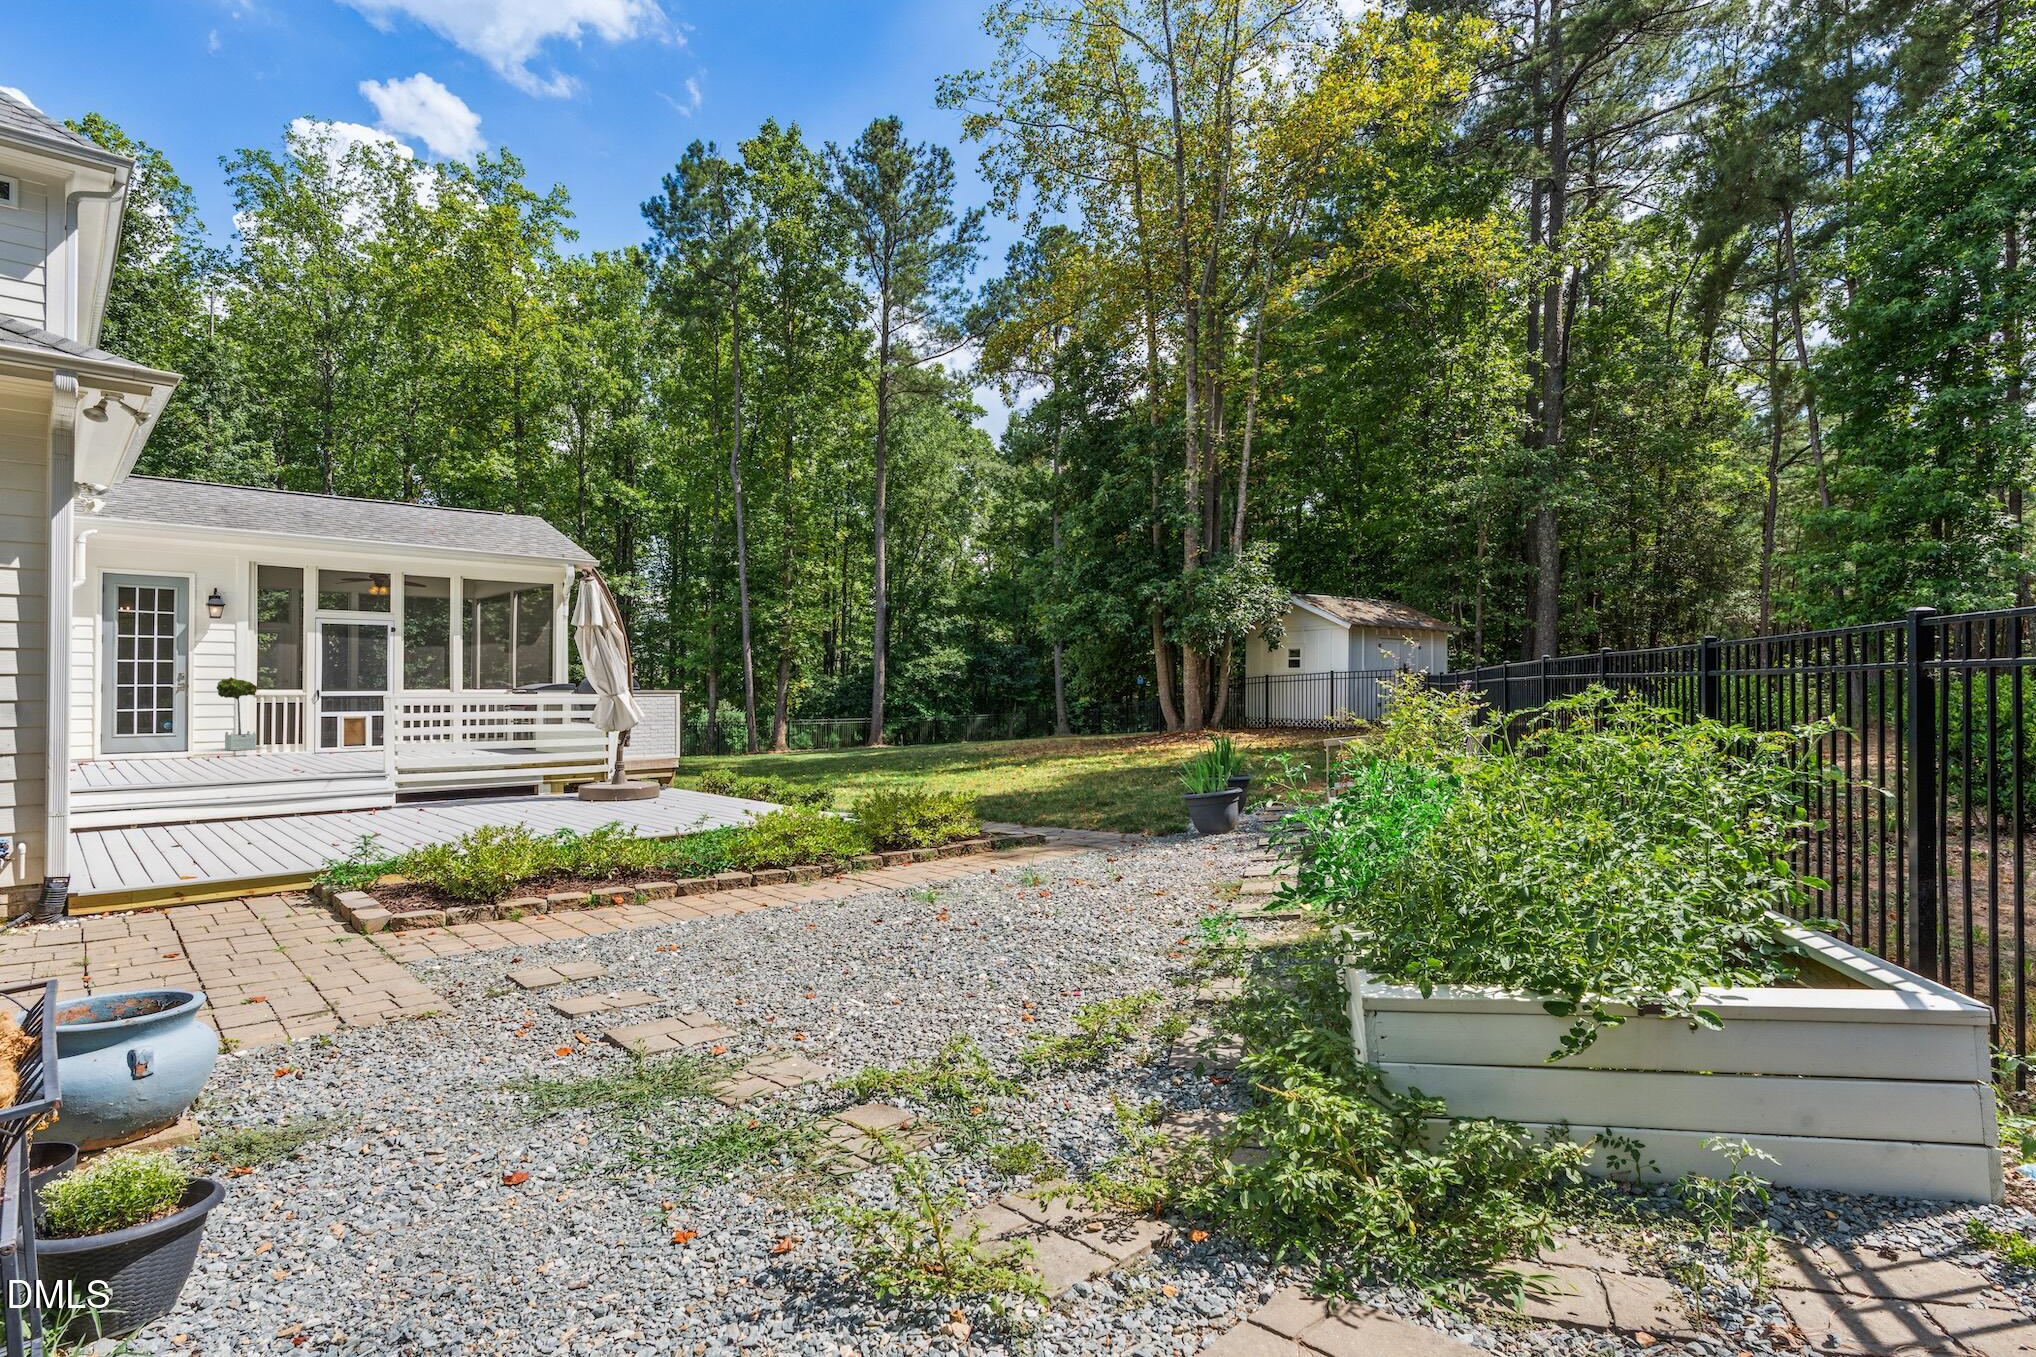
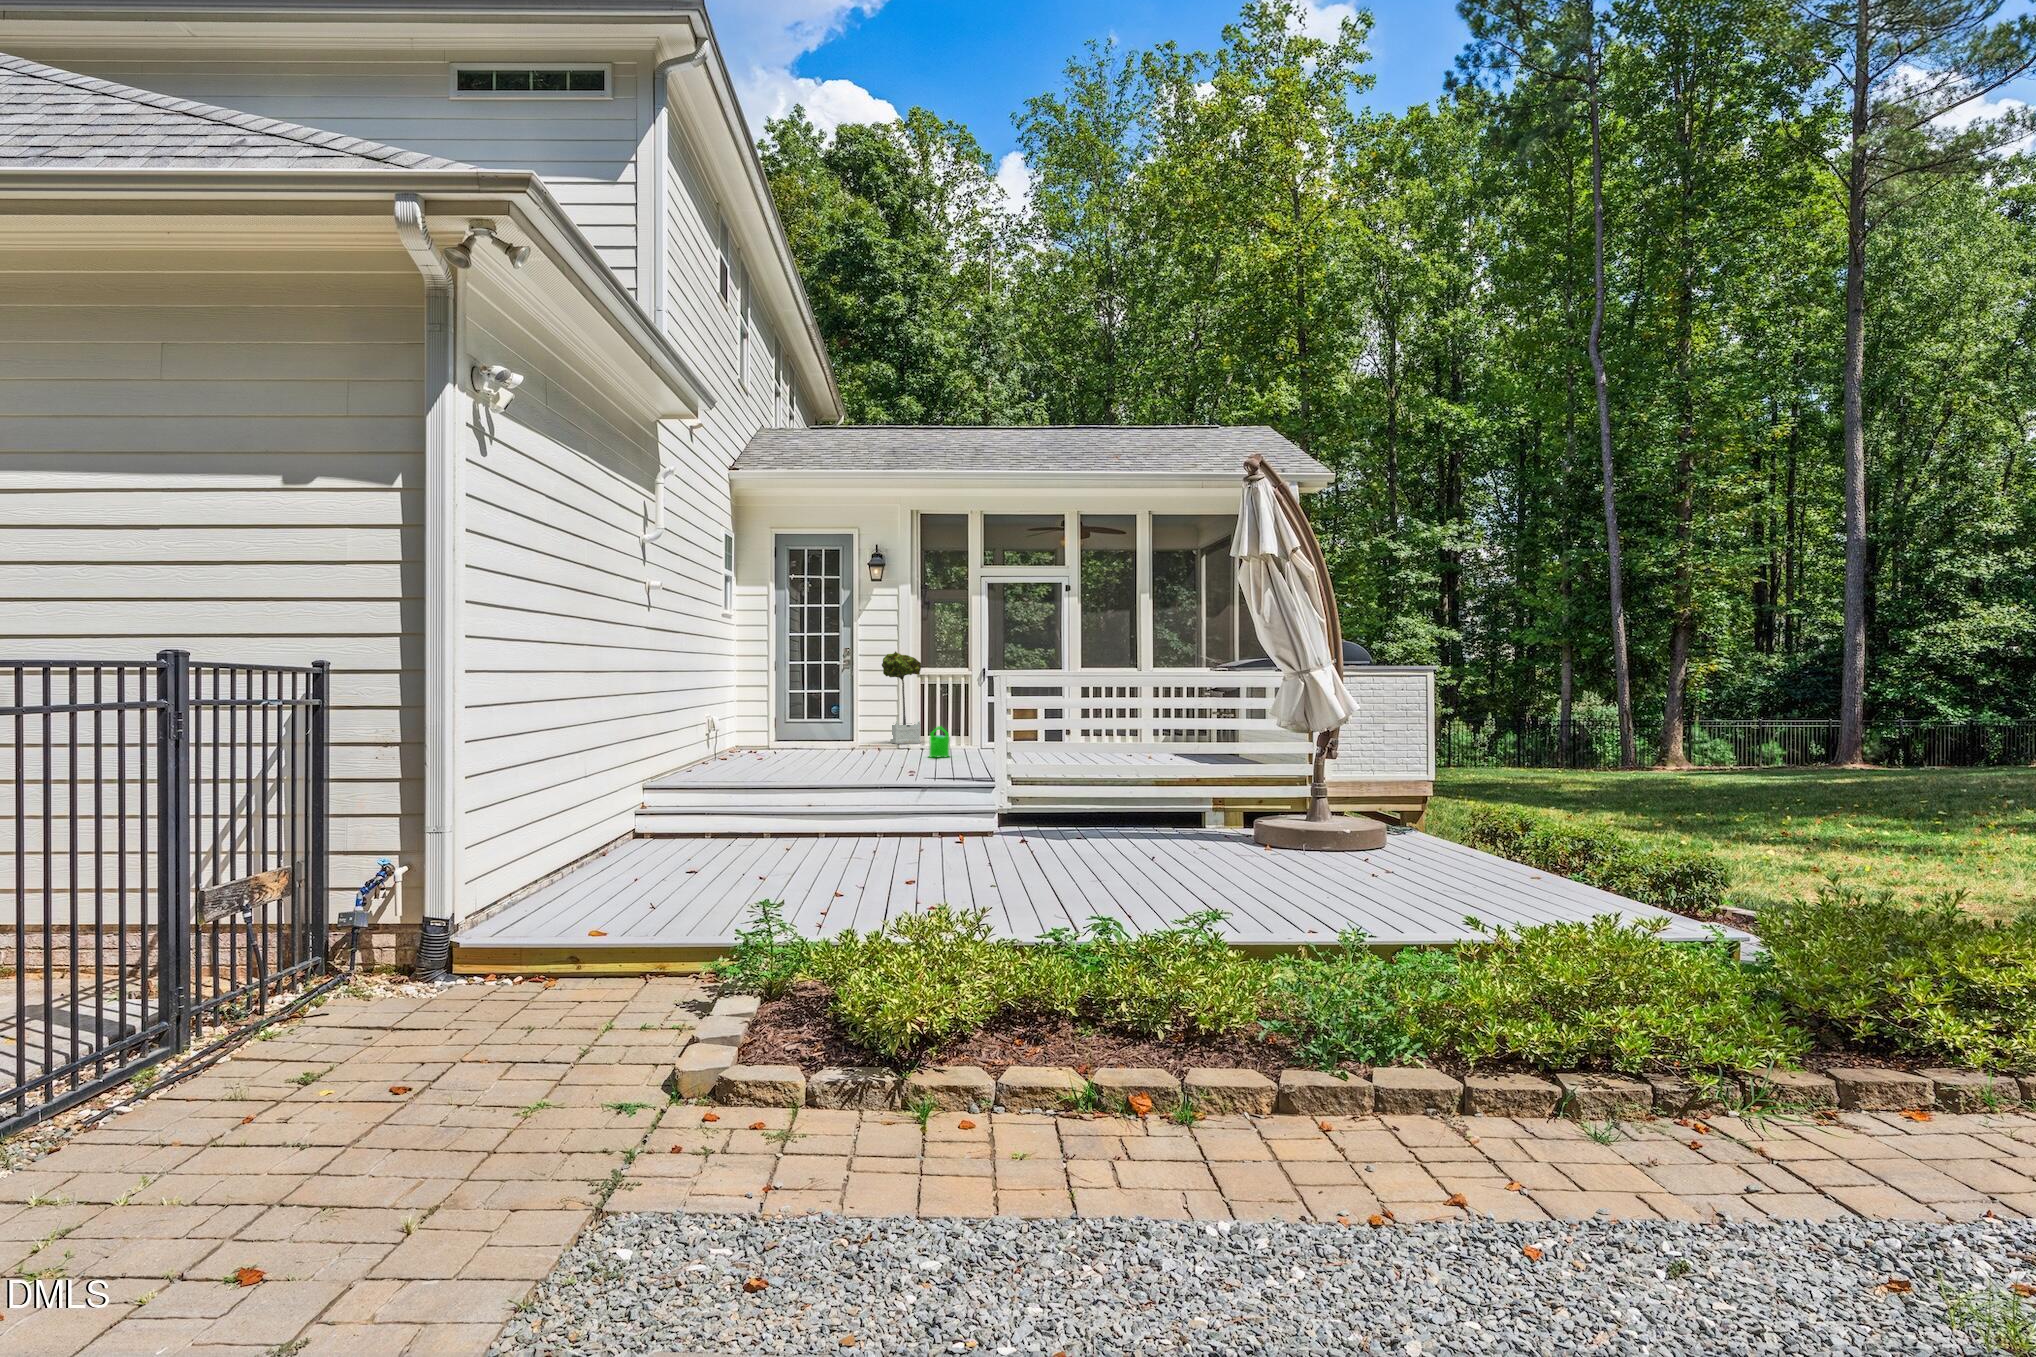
watering can: none [264,736,287,760] -> present [929,726,950,757]

